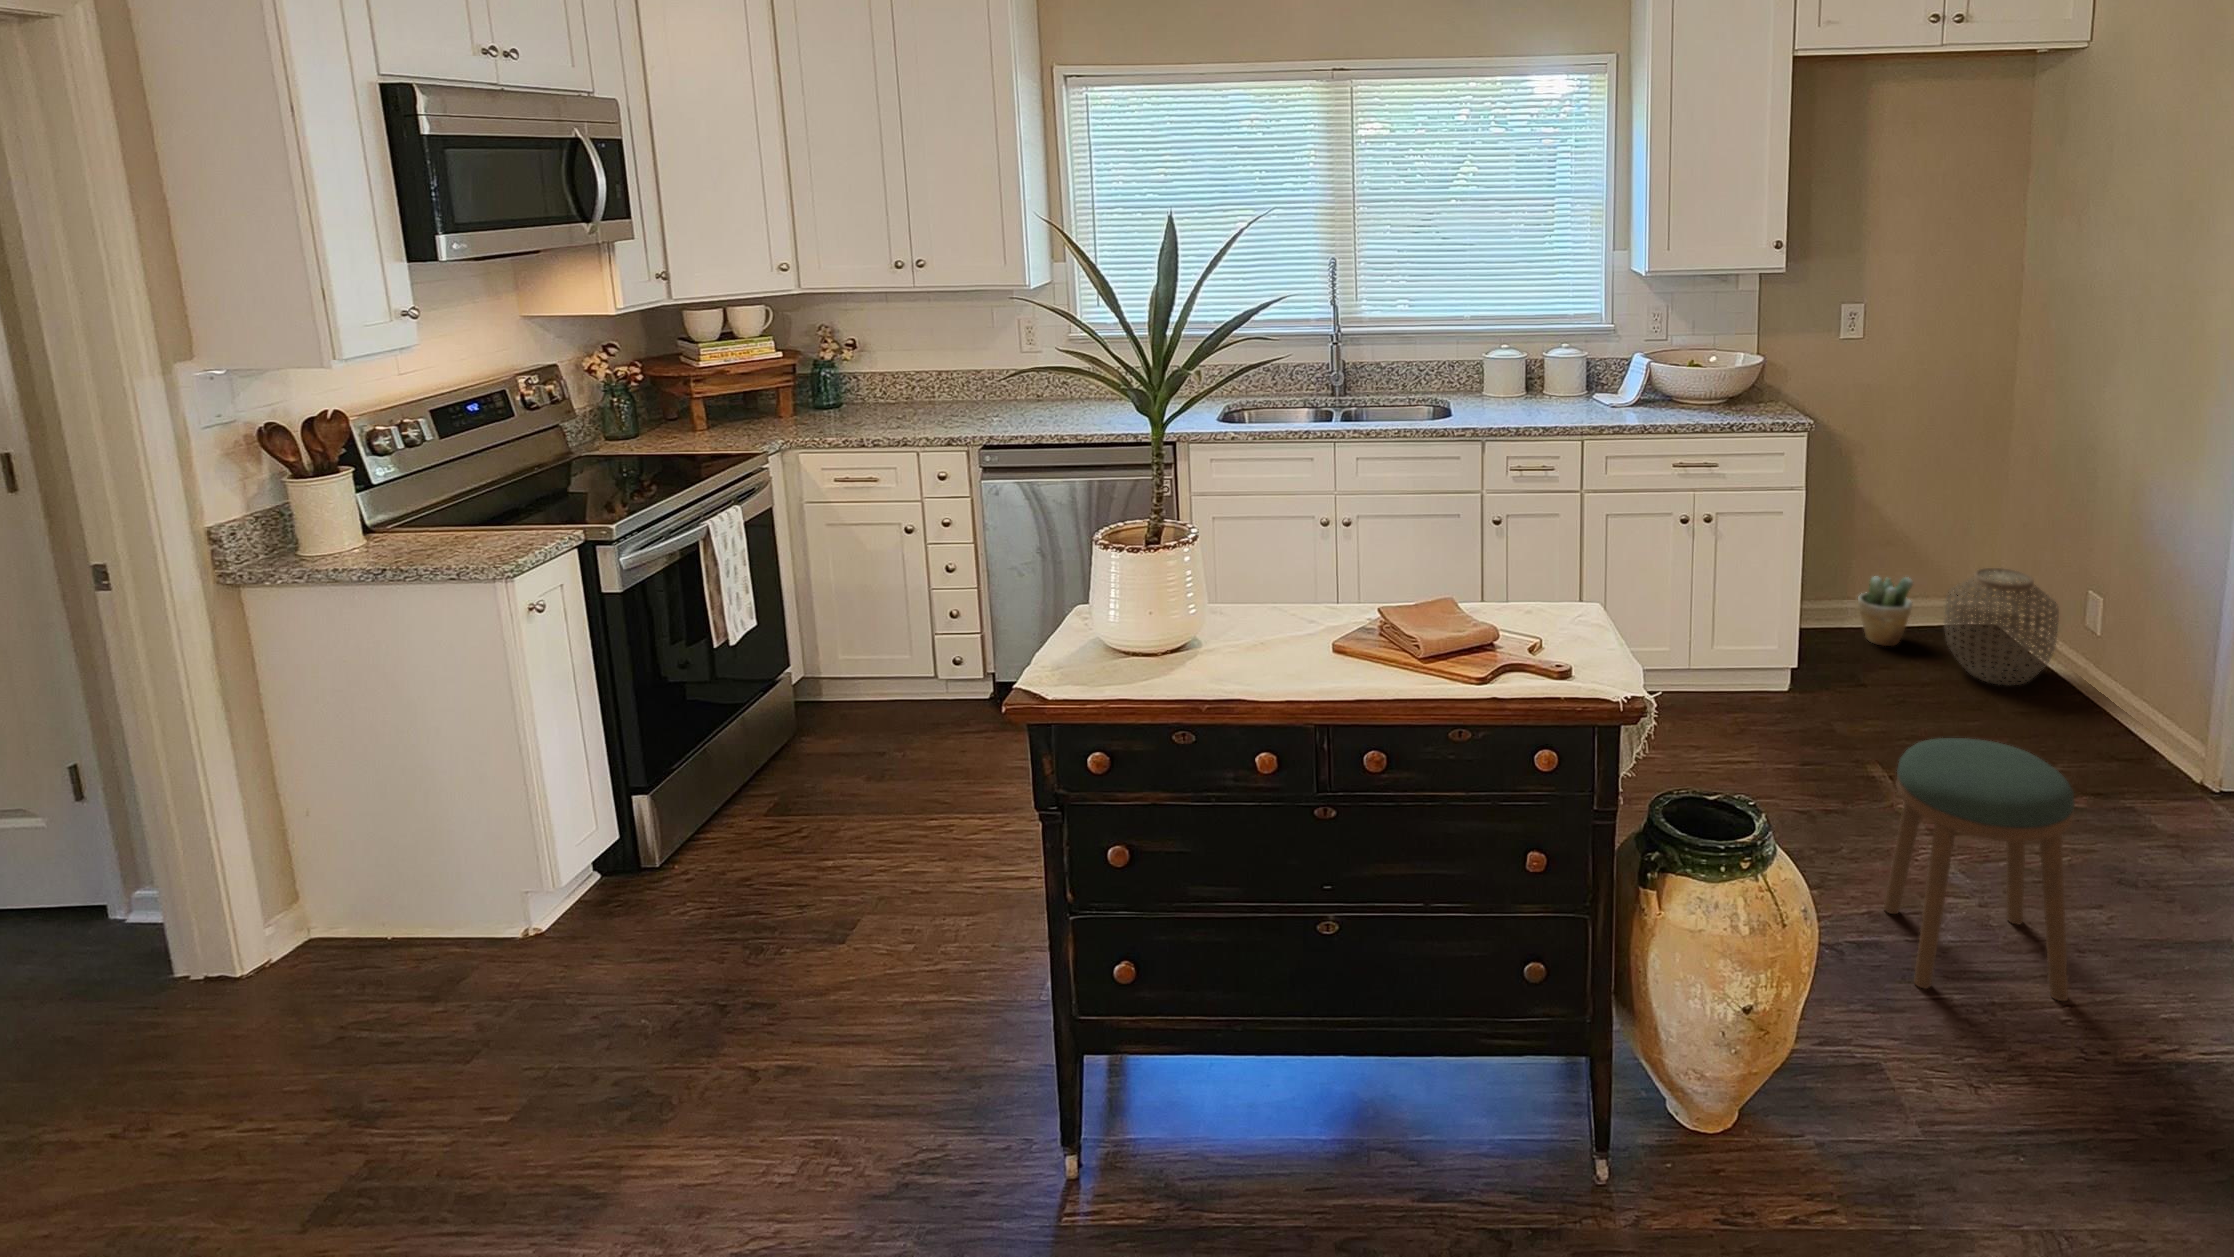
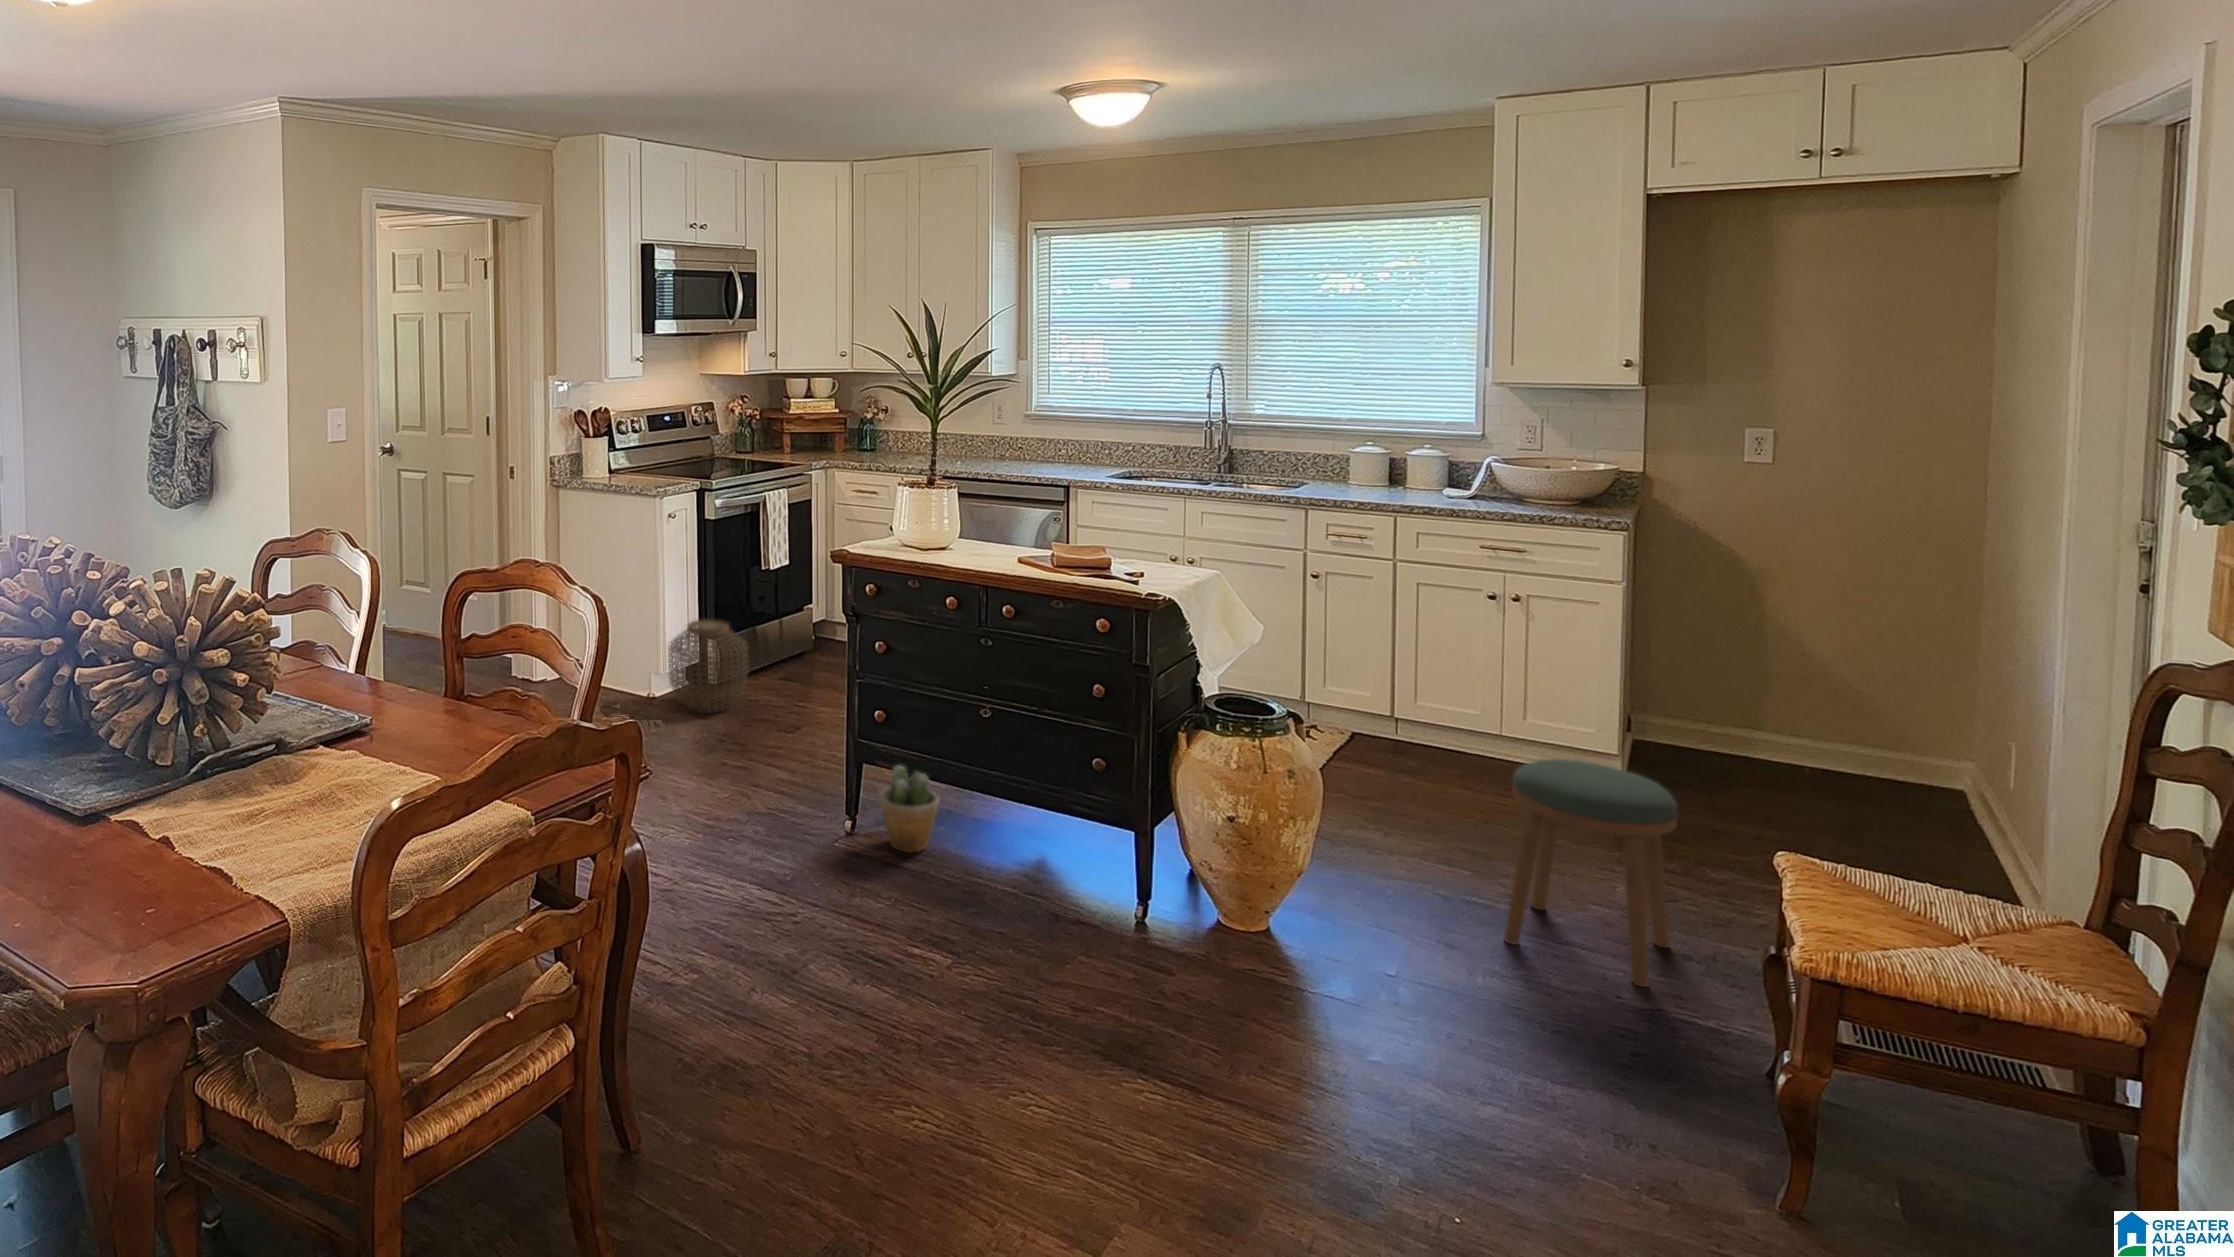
woven basket: present [1945,568,2059,685] -> present [669,619,748,713]
potted plant: present [1858,577,1913,646] -> present [879,766,939,853]

